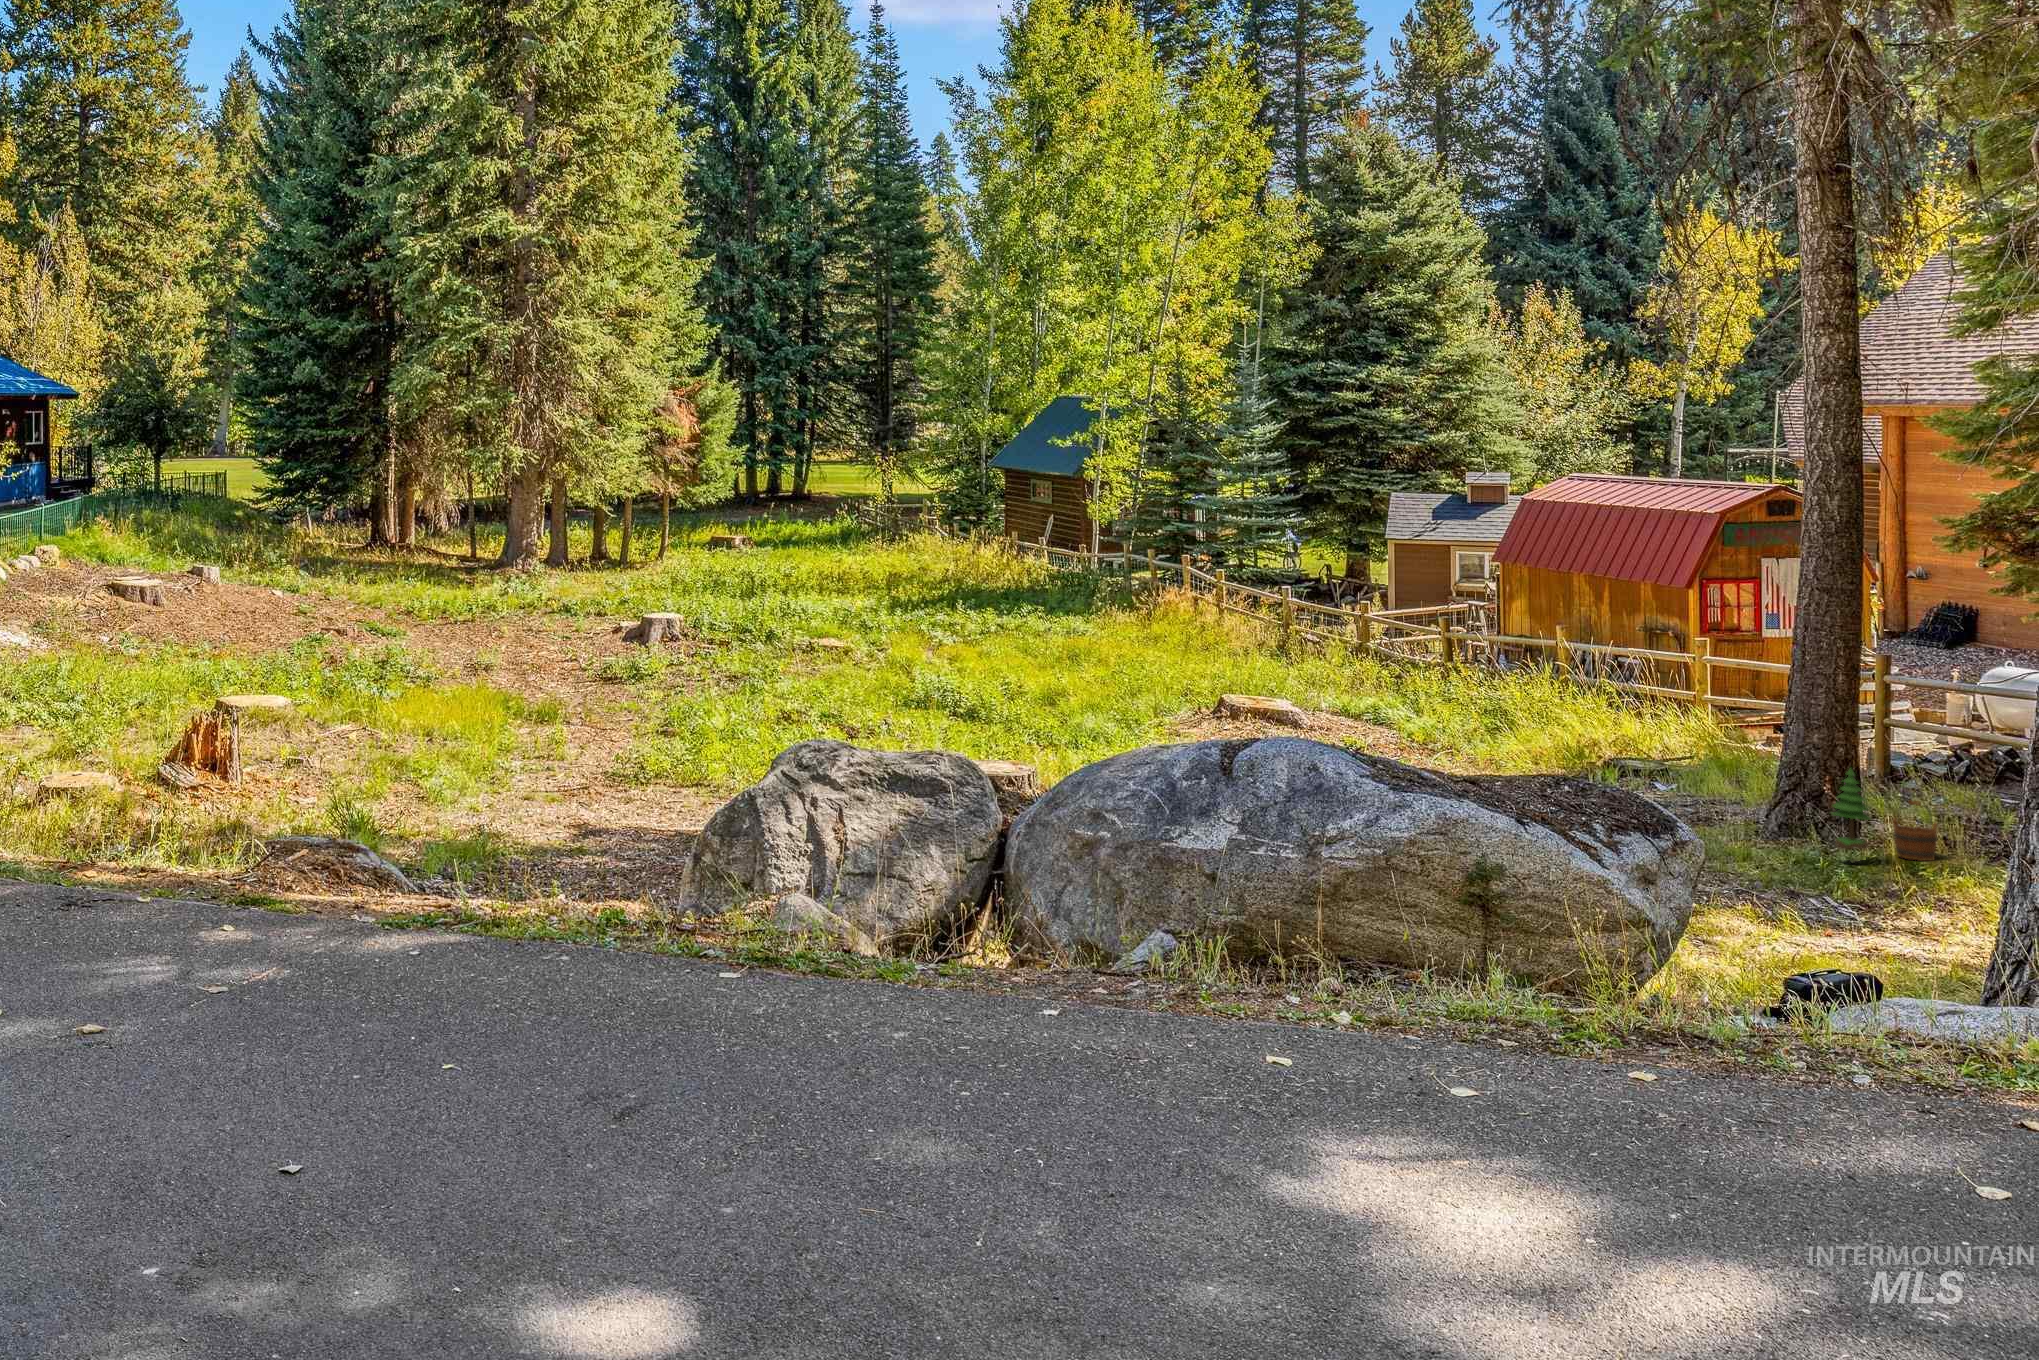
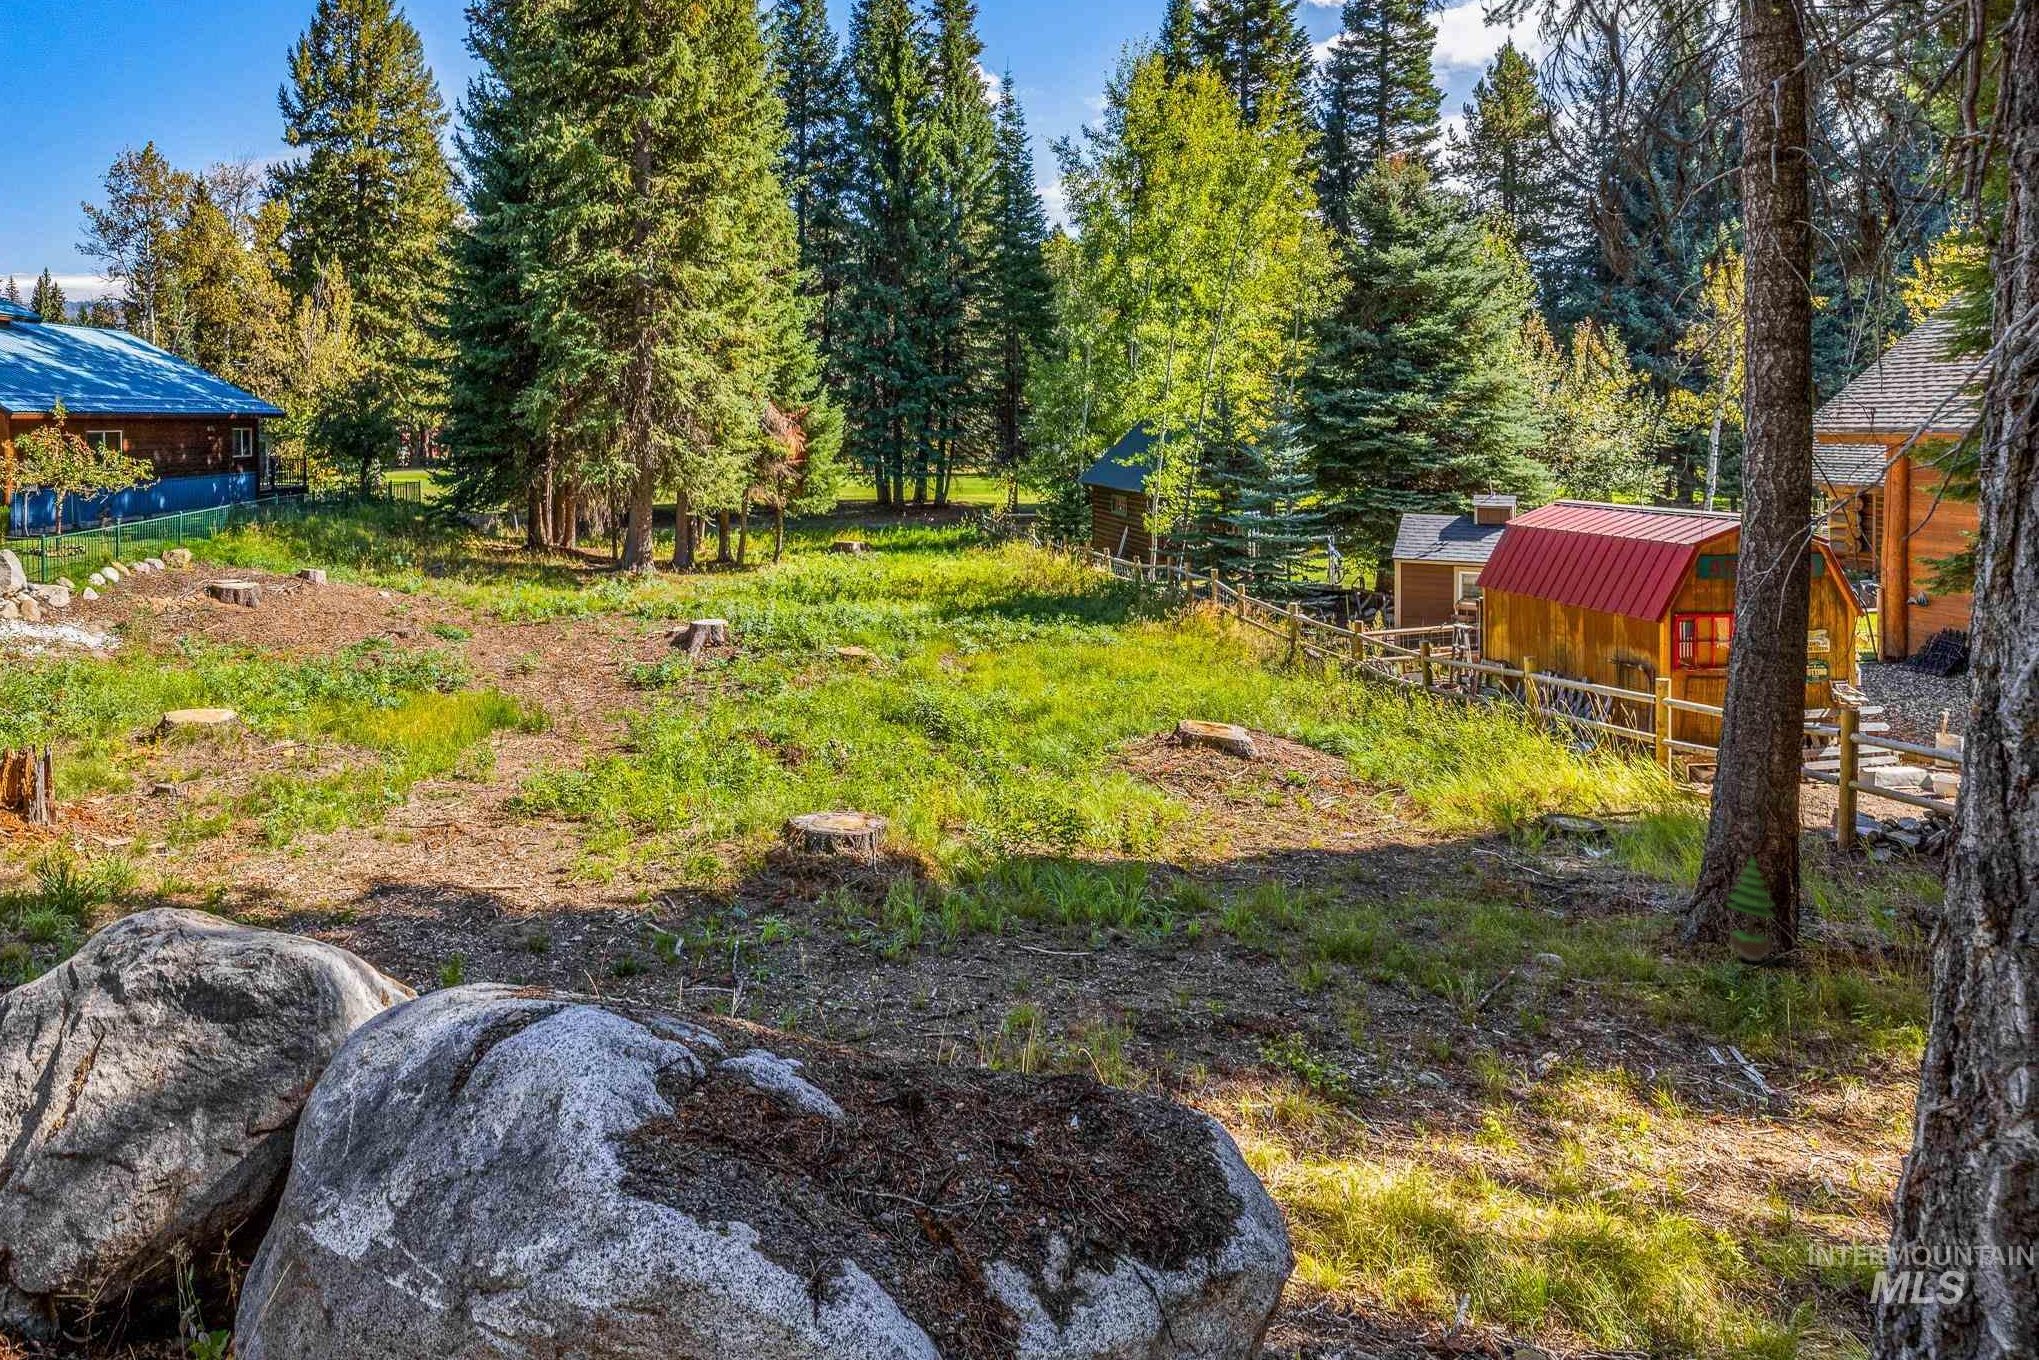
wooden bucket: present [1892,801,1938,861] -> none [1804,899,1862,970]

